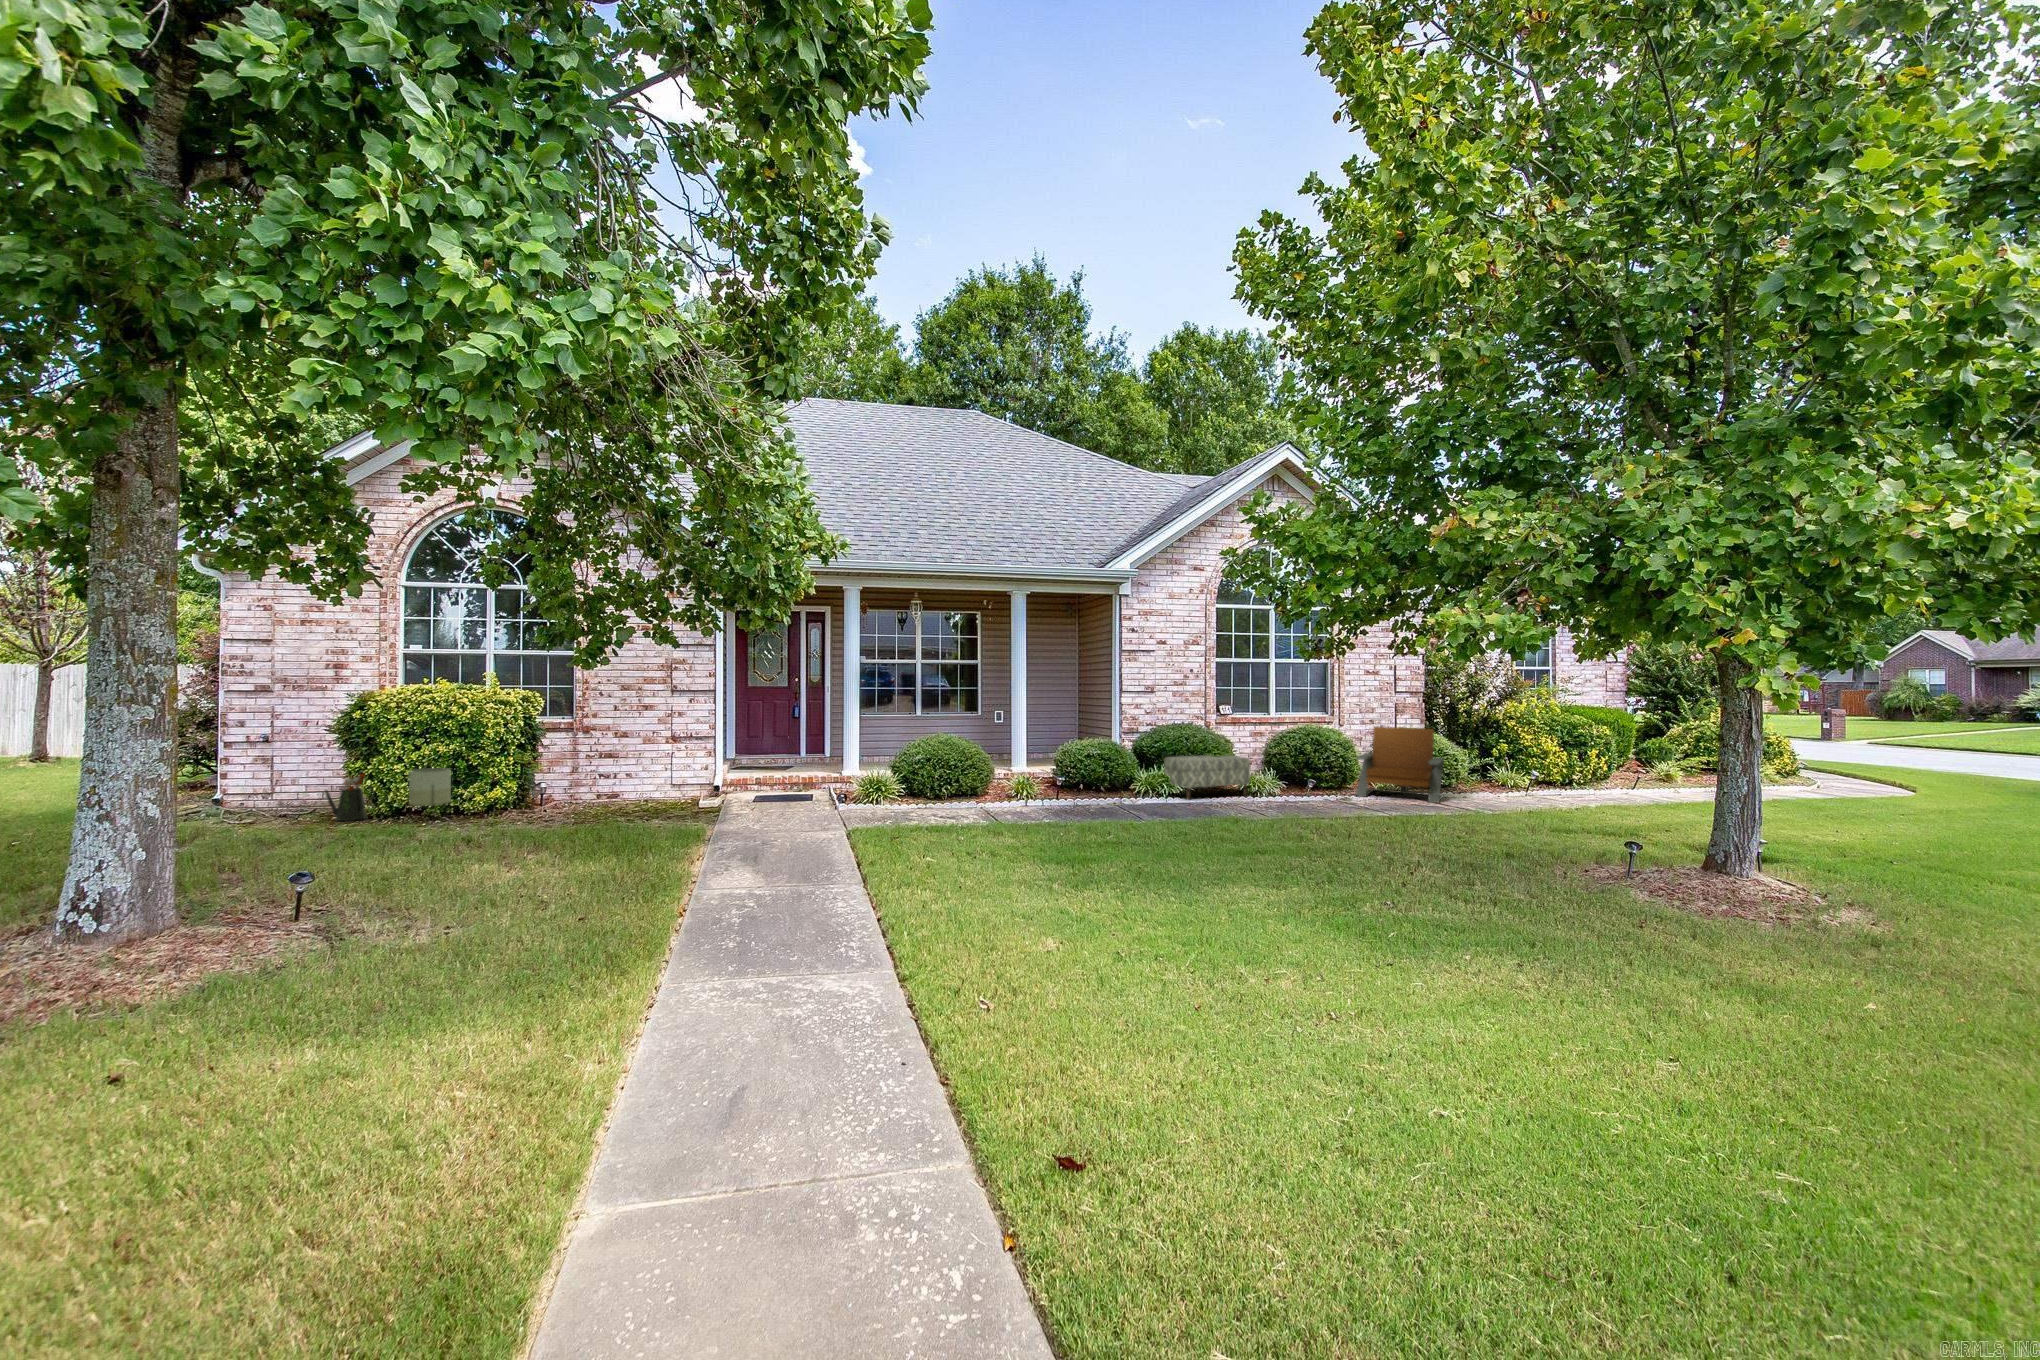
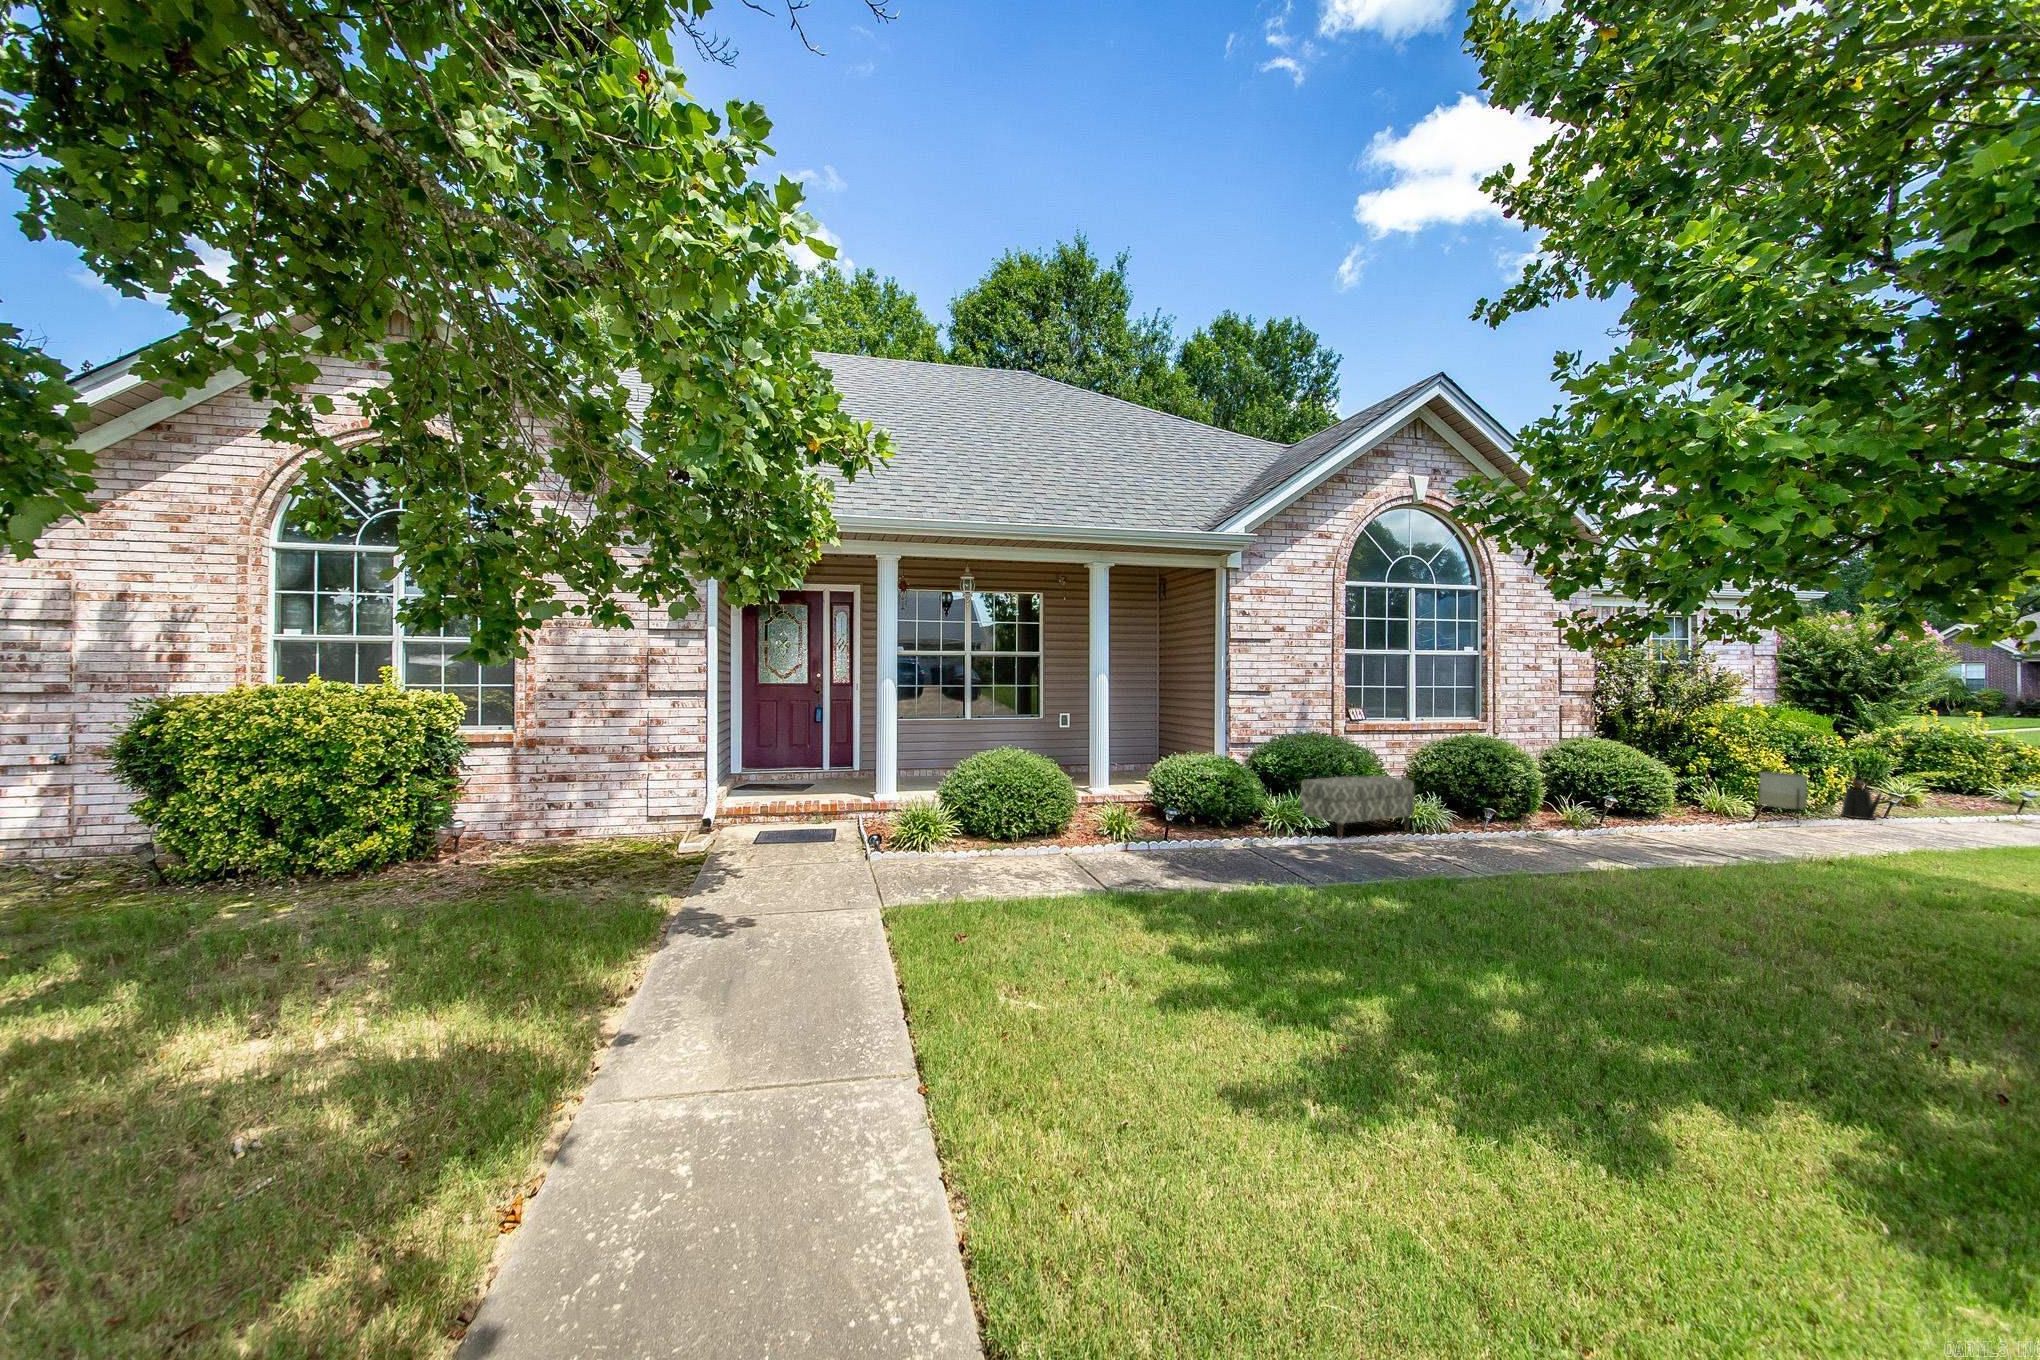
lounge chair: present [1356,726,1444,803] -> none [1547,738,1682,845]
planter: present [409,768,451,806] -> present [1758,772,1807,811]
watering can: present [325,774,366,821] -> present [1840,778,1881,820]

